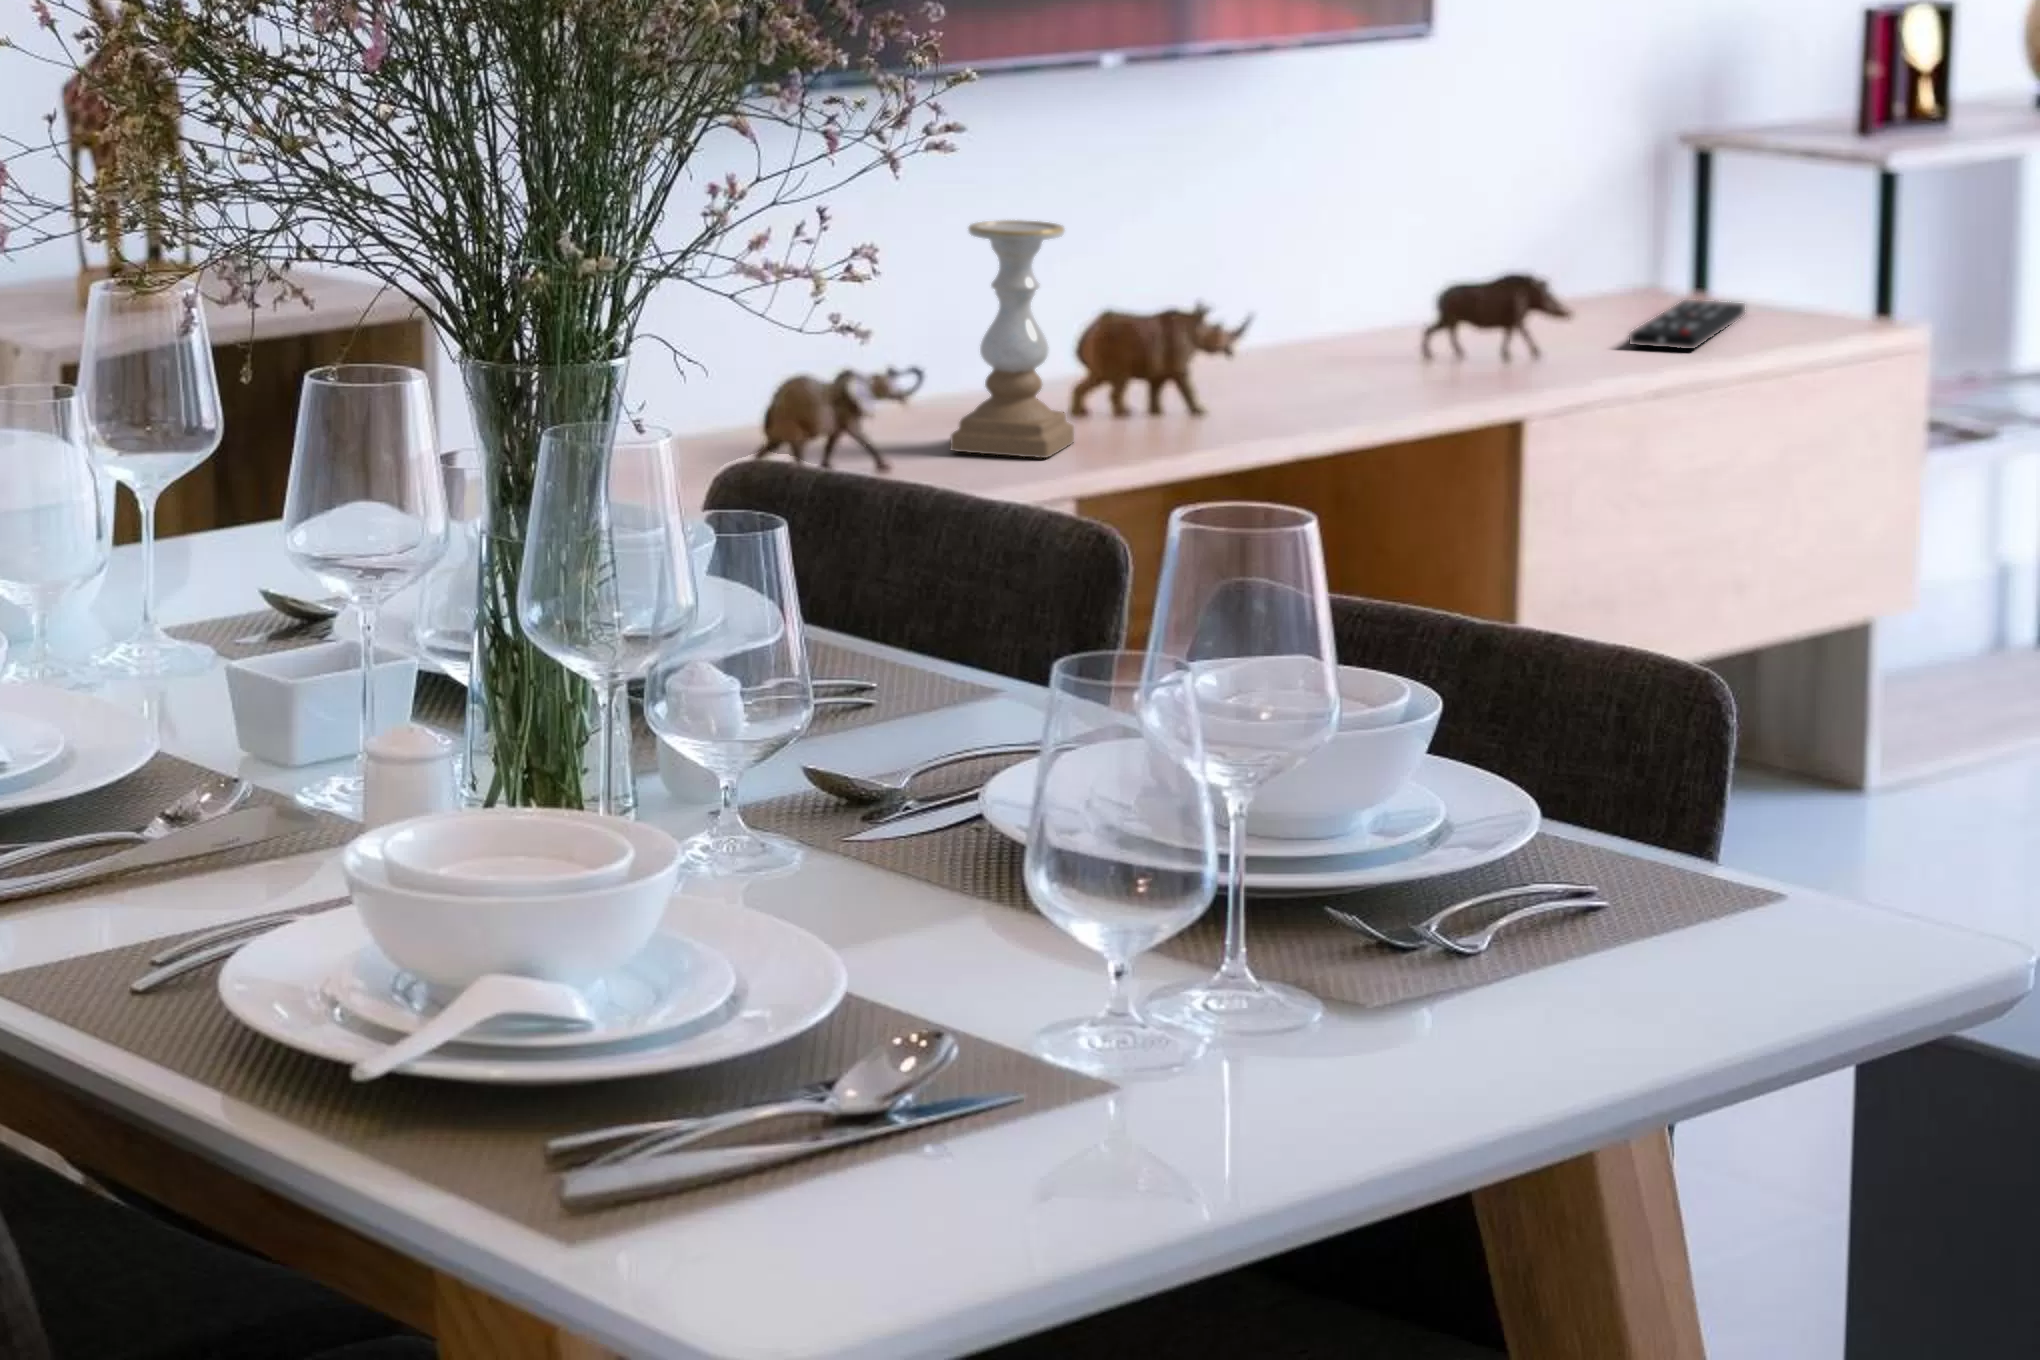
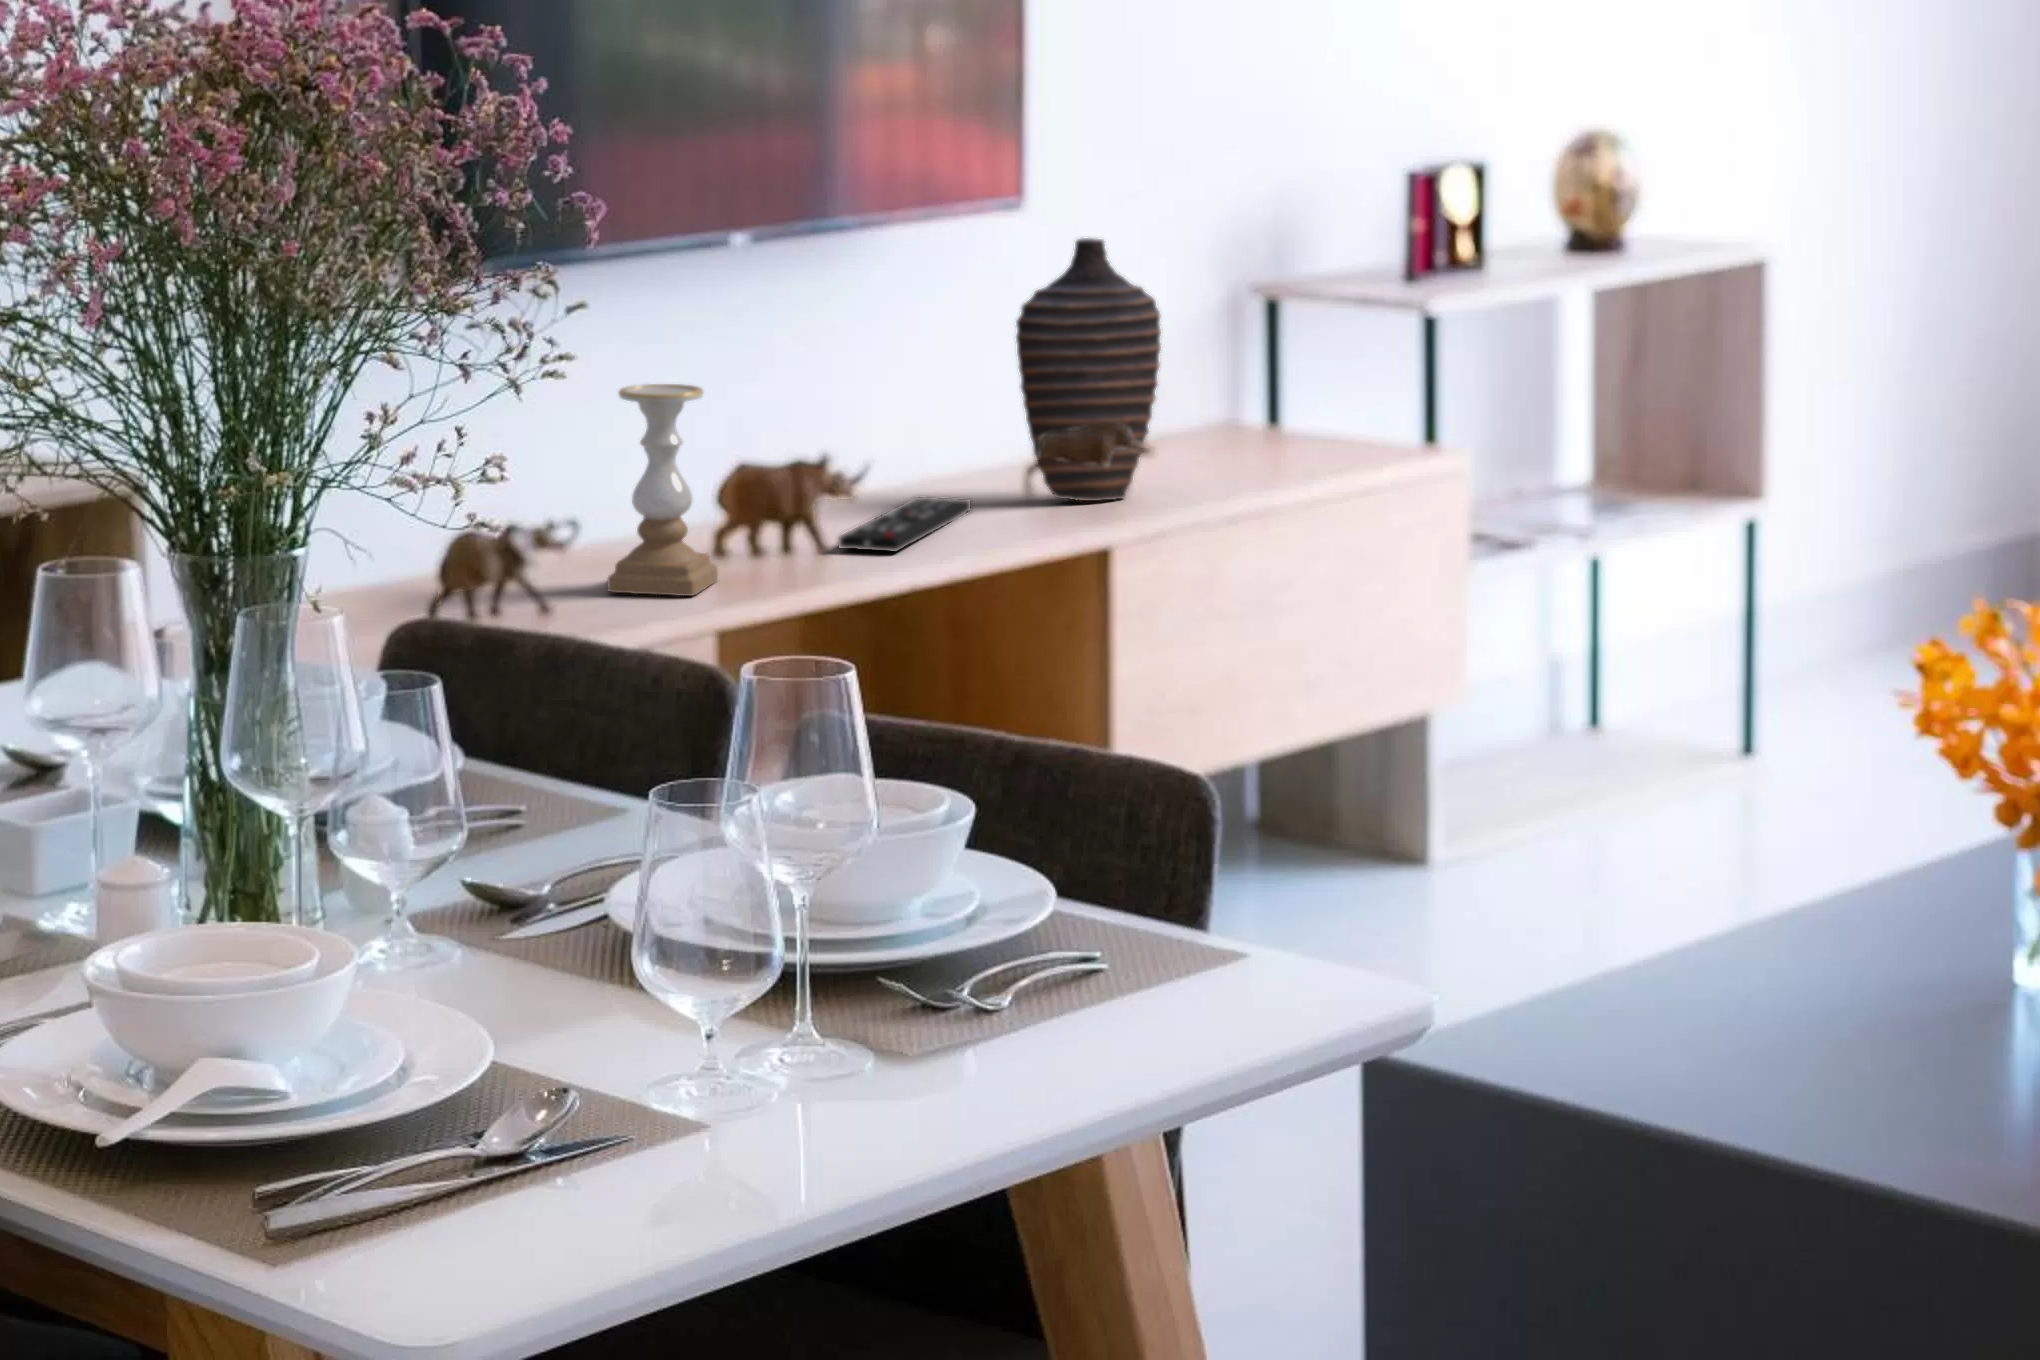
decorative vase: none [1417,71,1585,368] -> present [1016,238,1161,501]
remote control: present [1629,300,1745,349] -> present [838,497,971,551]

